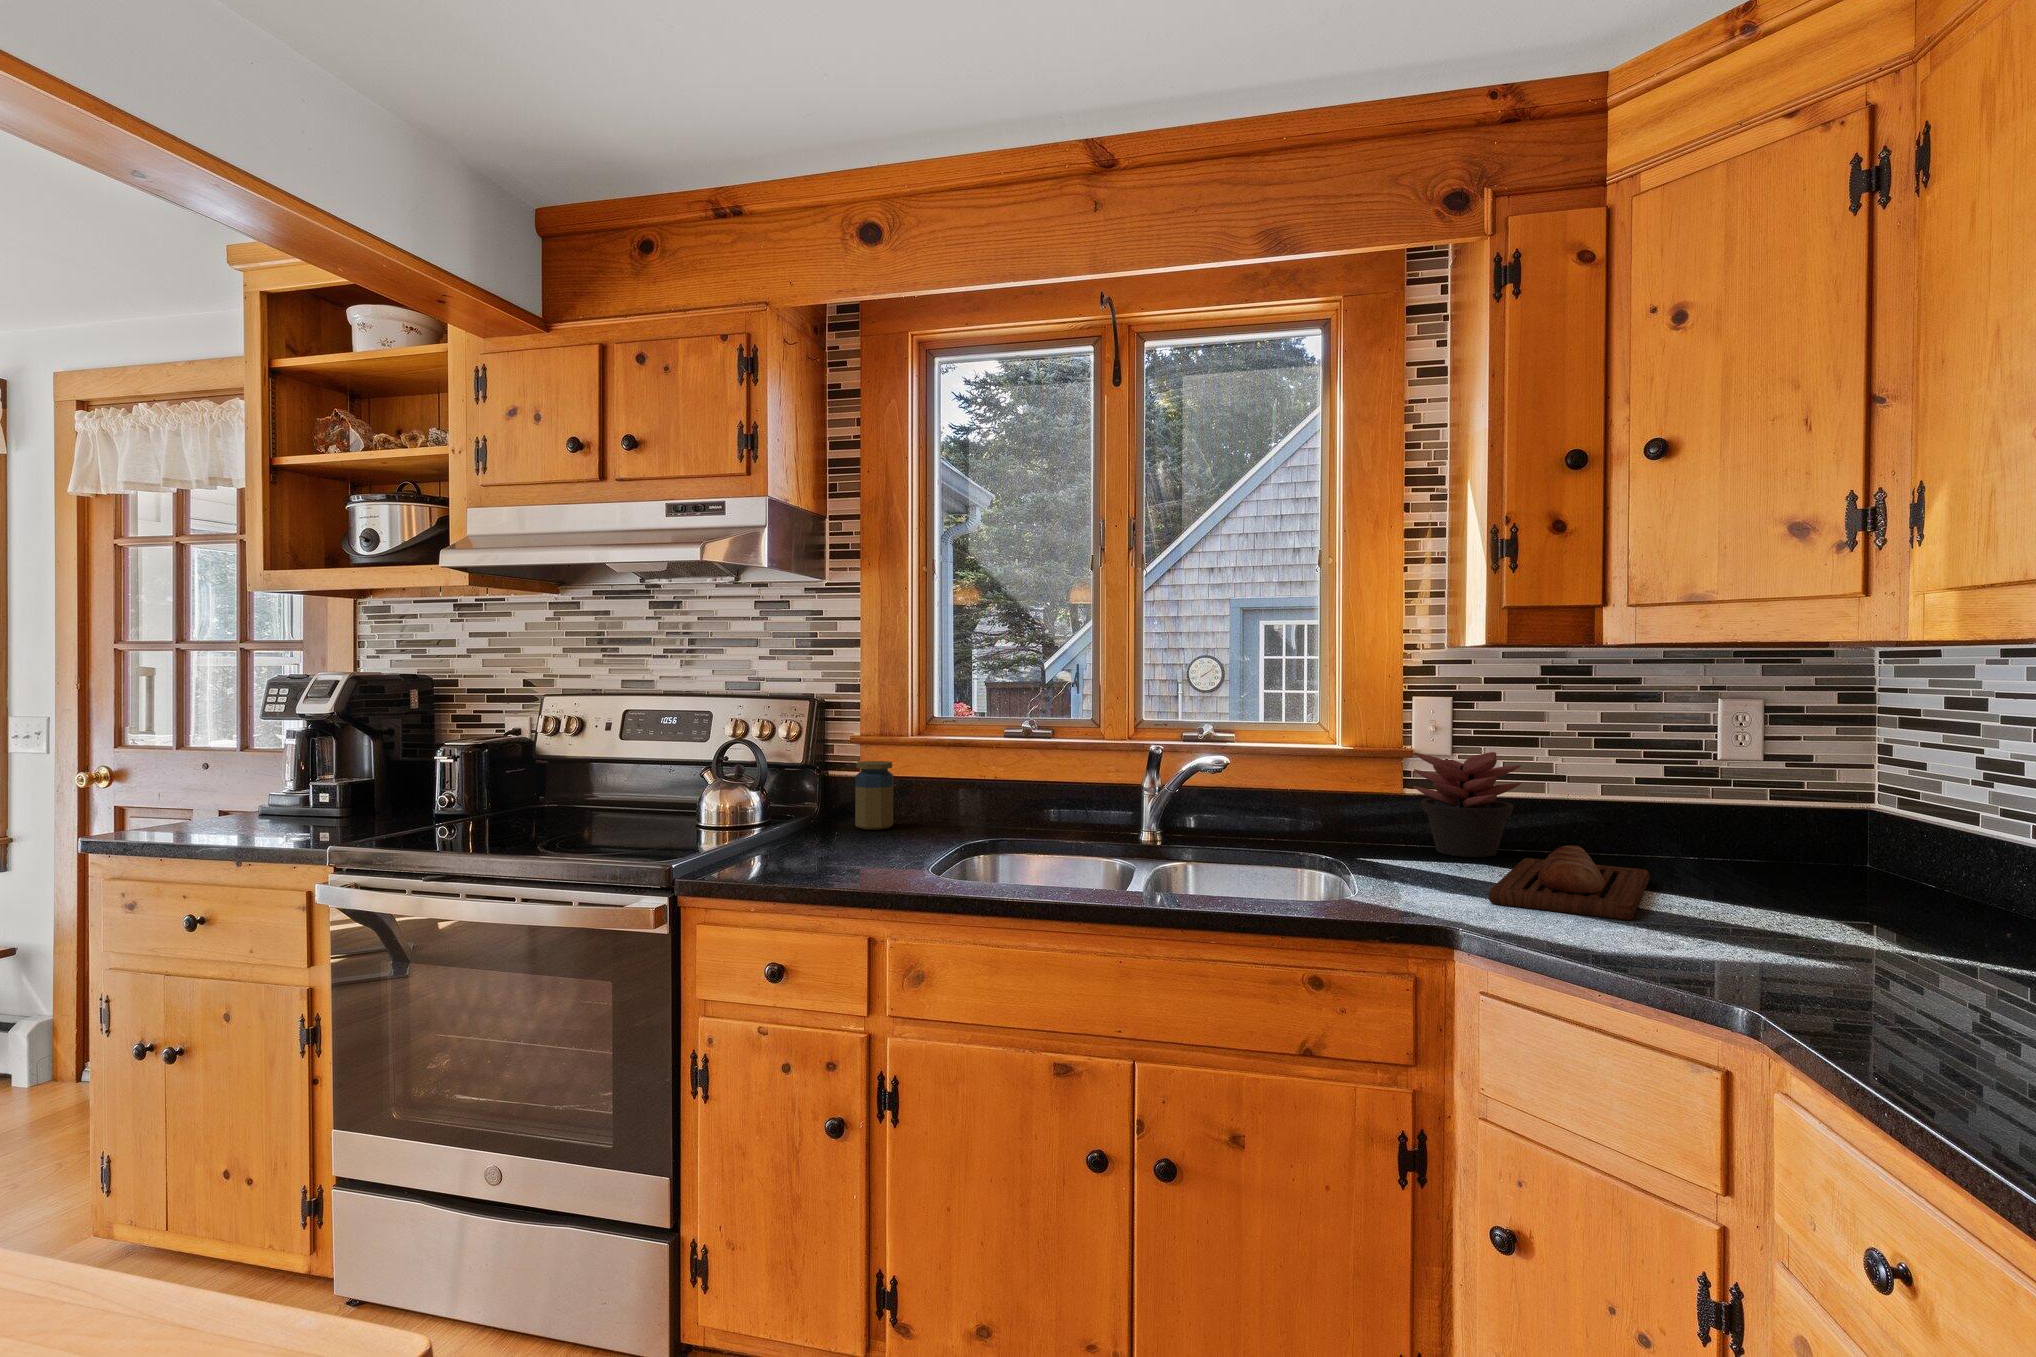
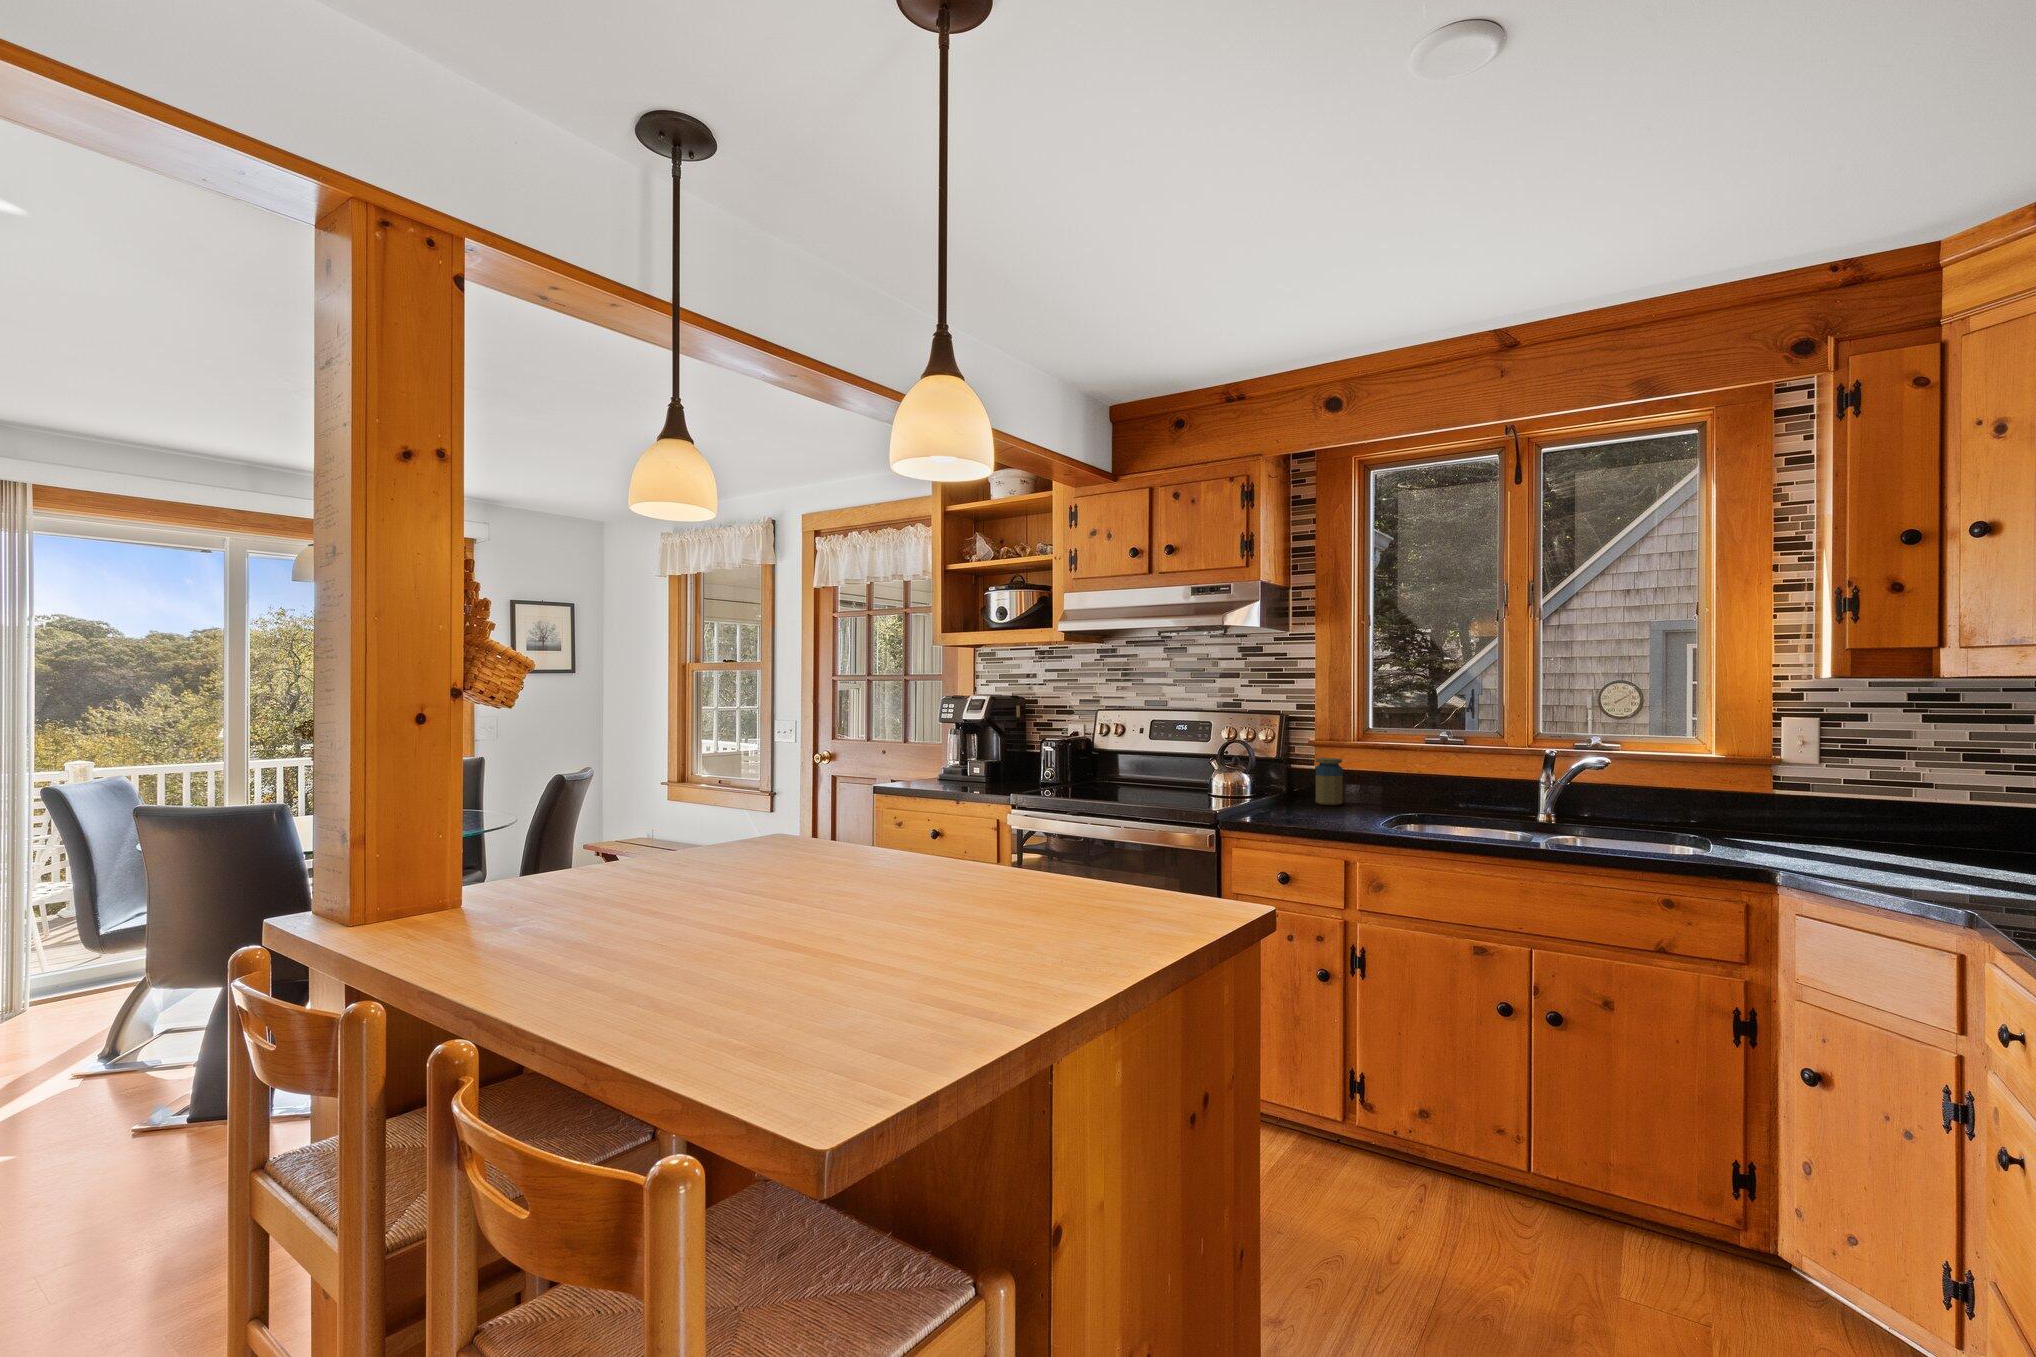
succulent plant: present [1414,752,1521,857] -> none [1779,761,1881,845]
bread loaf: present [1489,845,1649,920] -> none [1824,834,1993,884]

